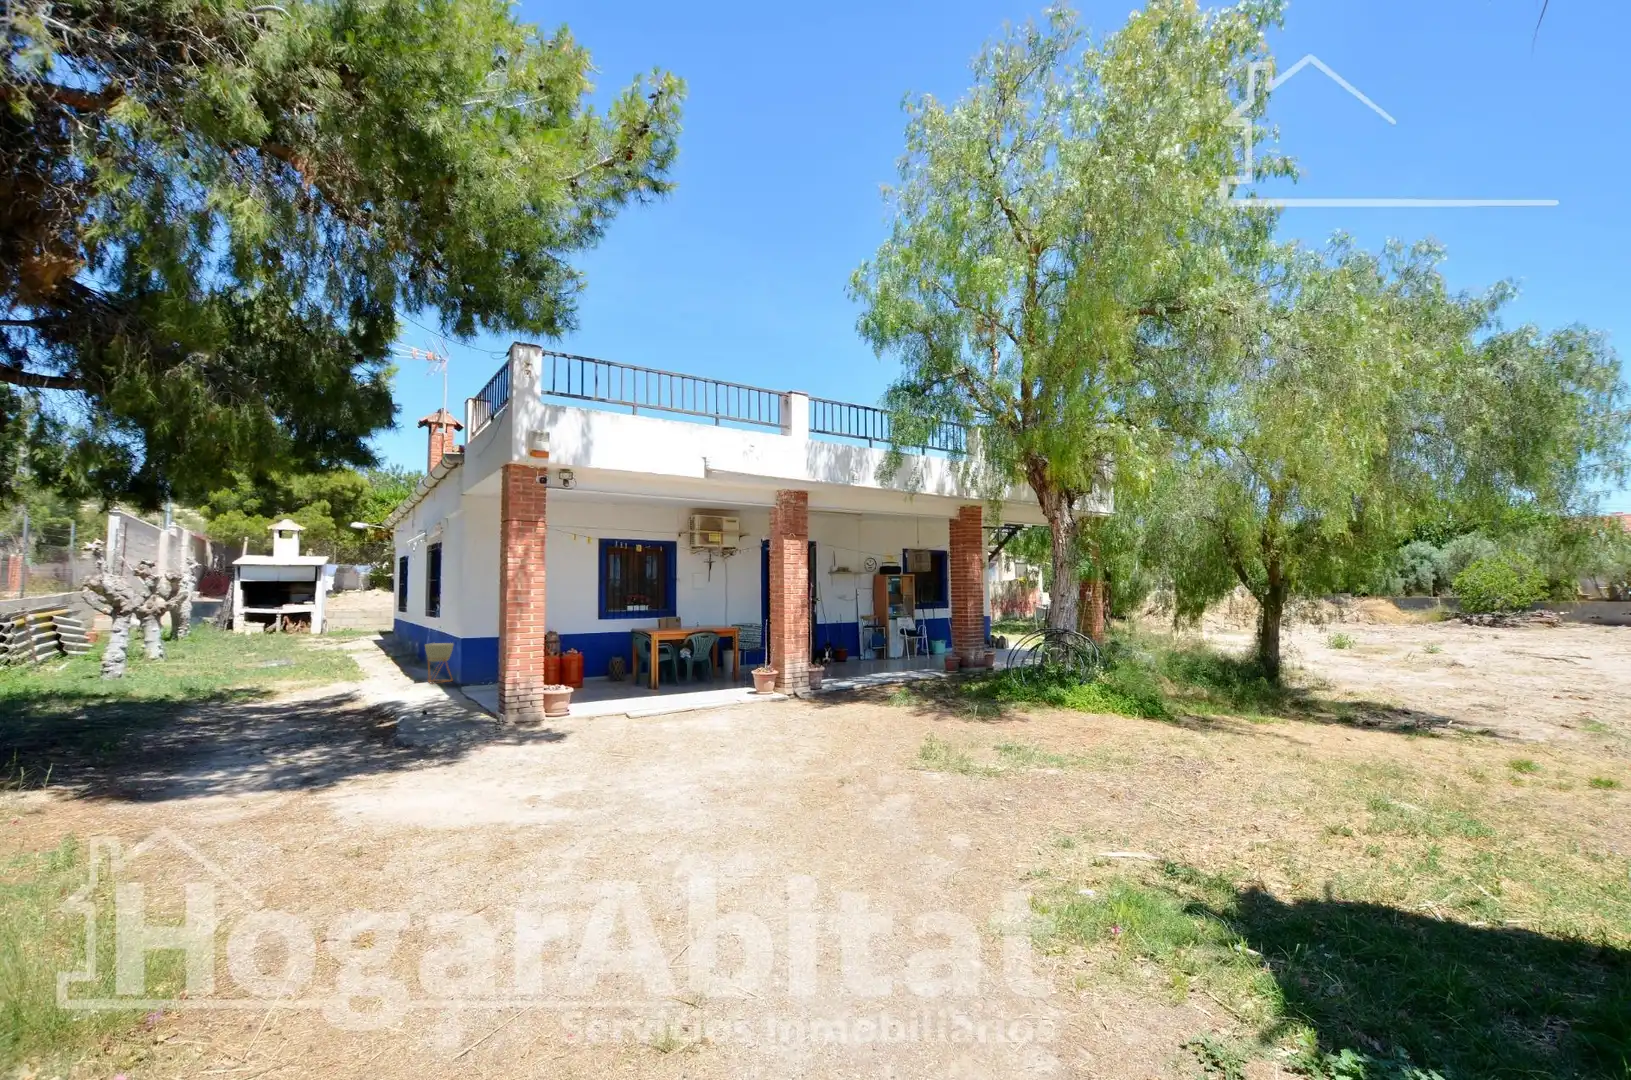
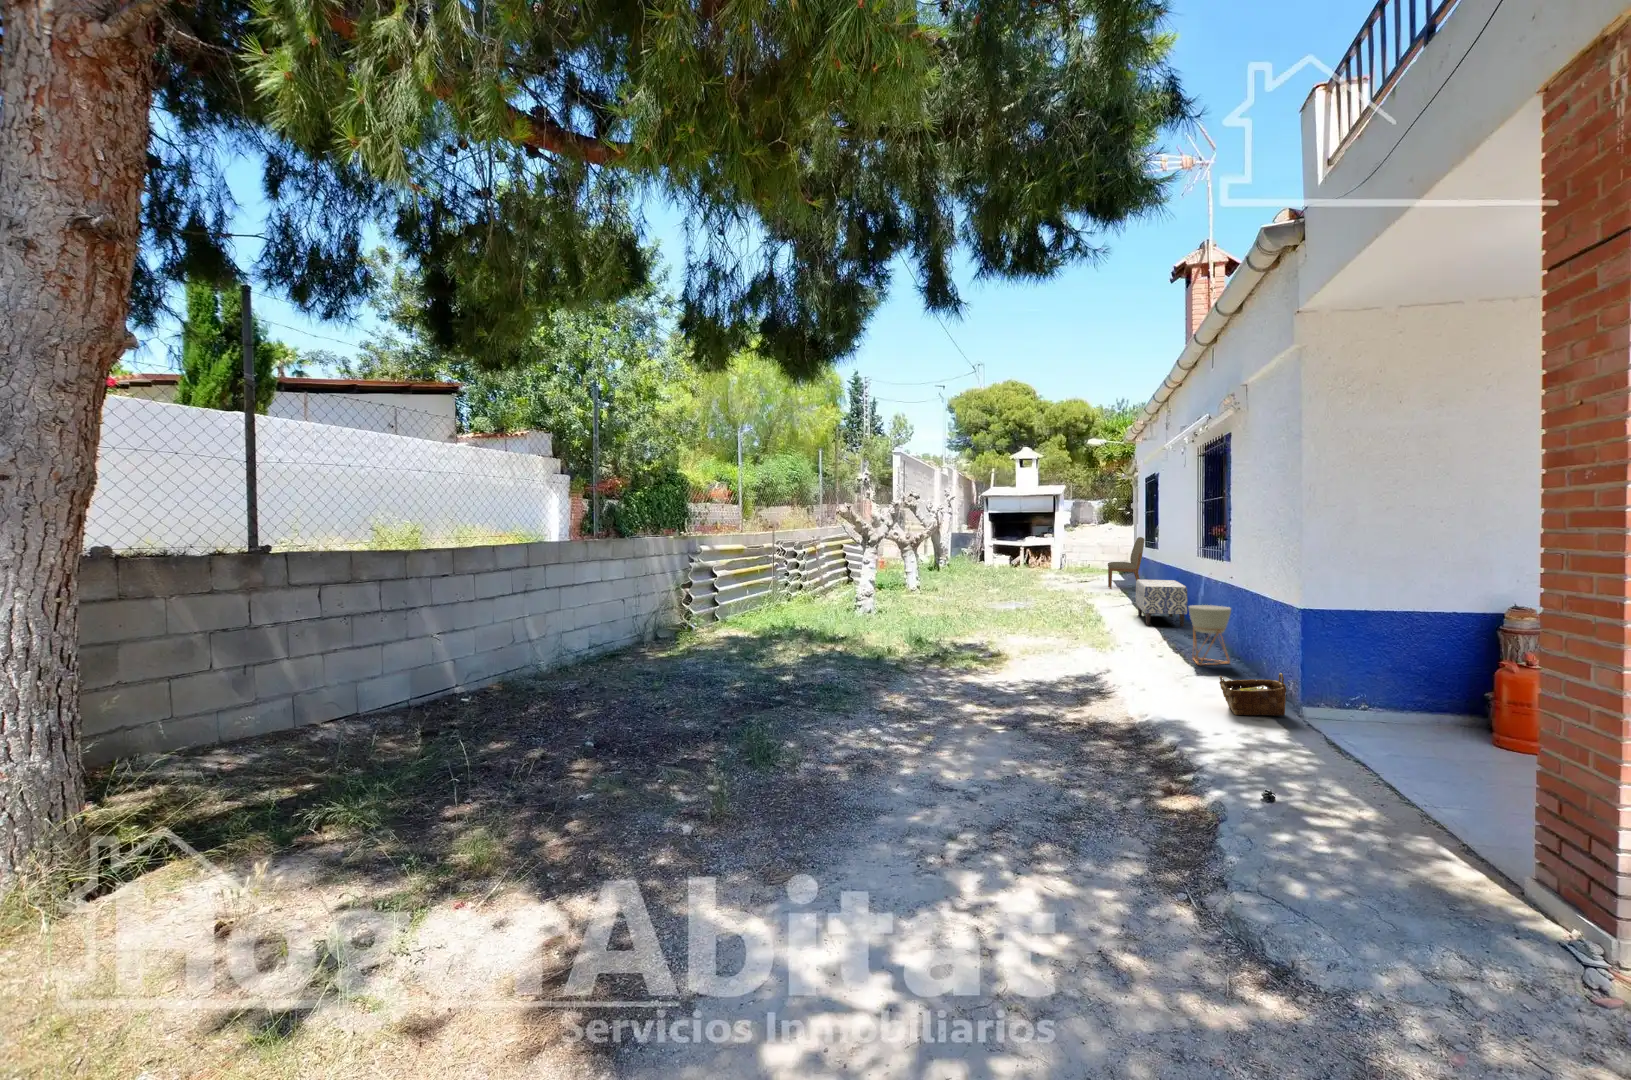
chair: none [369,601,402,646] -> present [1108,537,1144,589]
bench: none [391,632,430,666] -> present [1136,579,1187,627]
woven basket: none [437,675,476,703] -> present [1219,673,1286,715]

